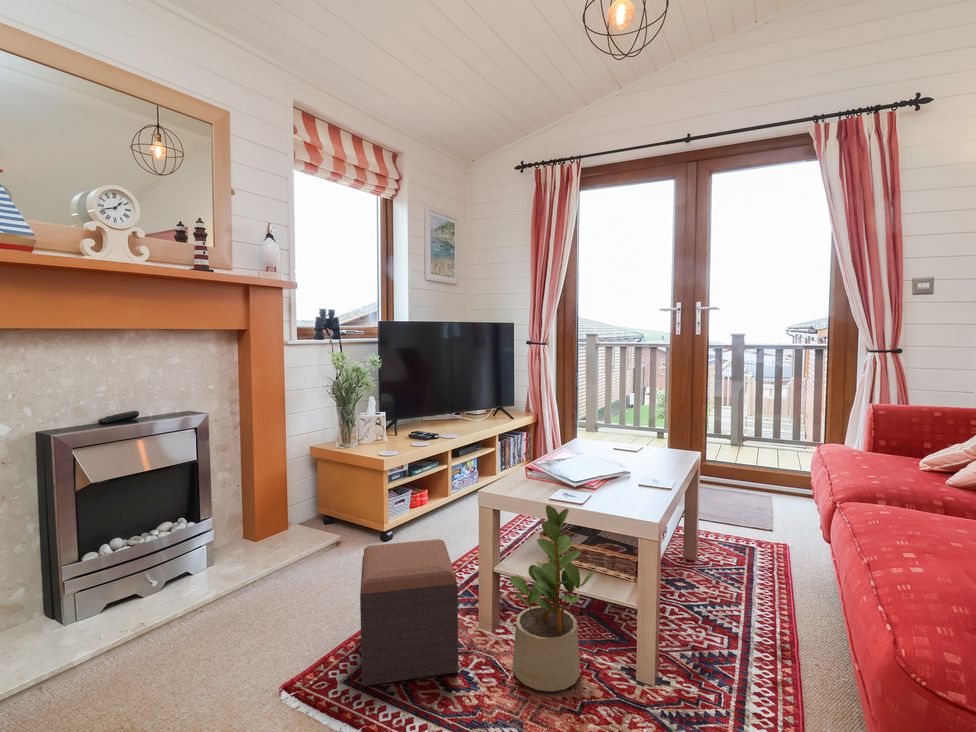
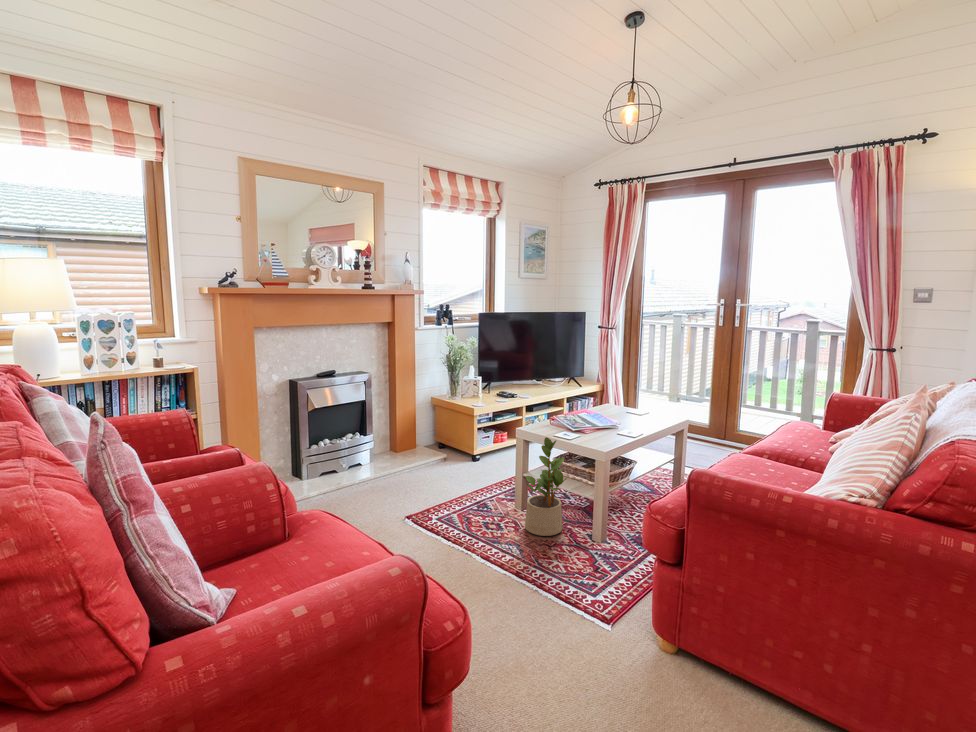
footstool: present [360,539,459,686] -> none [445,454,498,523]

